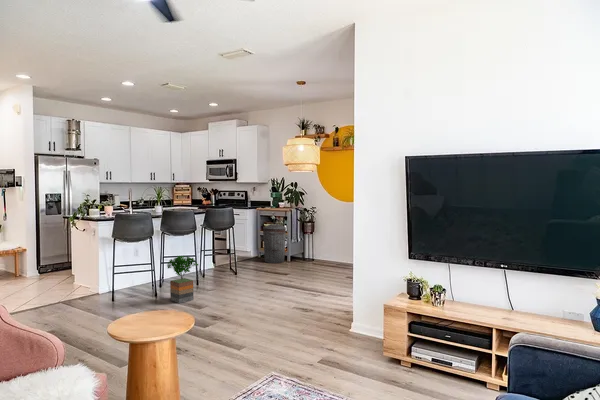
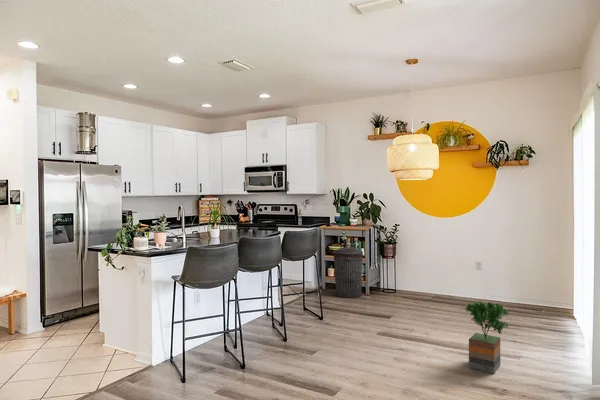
potted tree: present [167,256,198,303] -> present [466,301,509,374]

